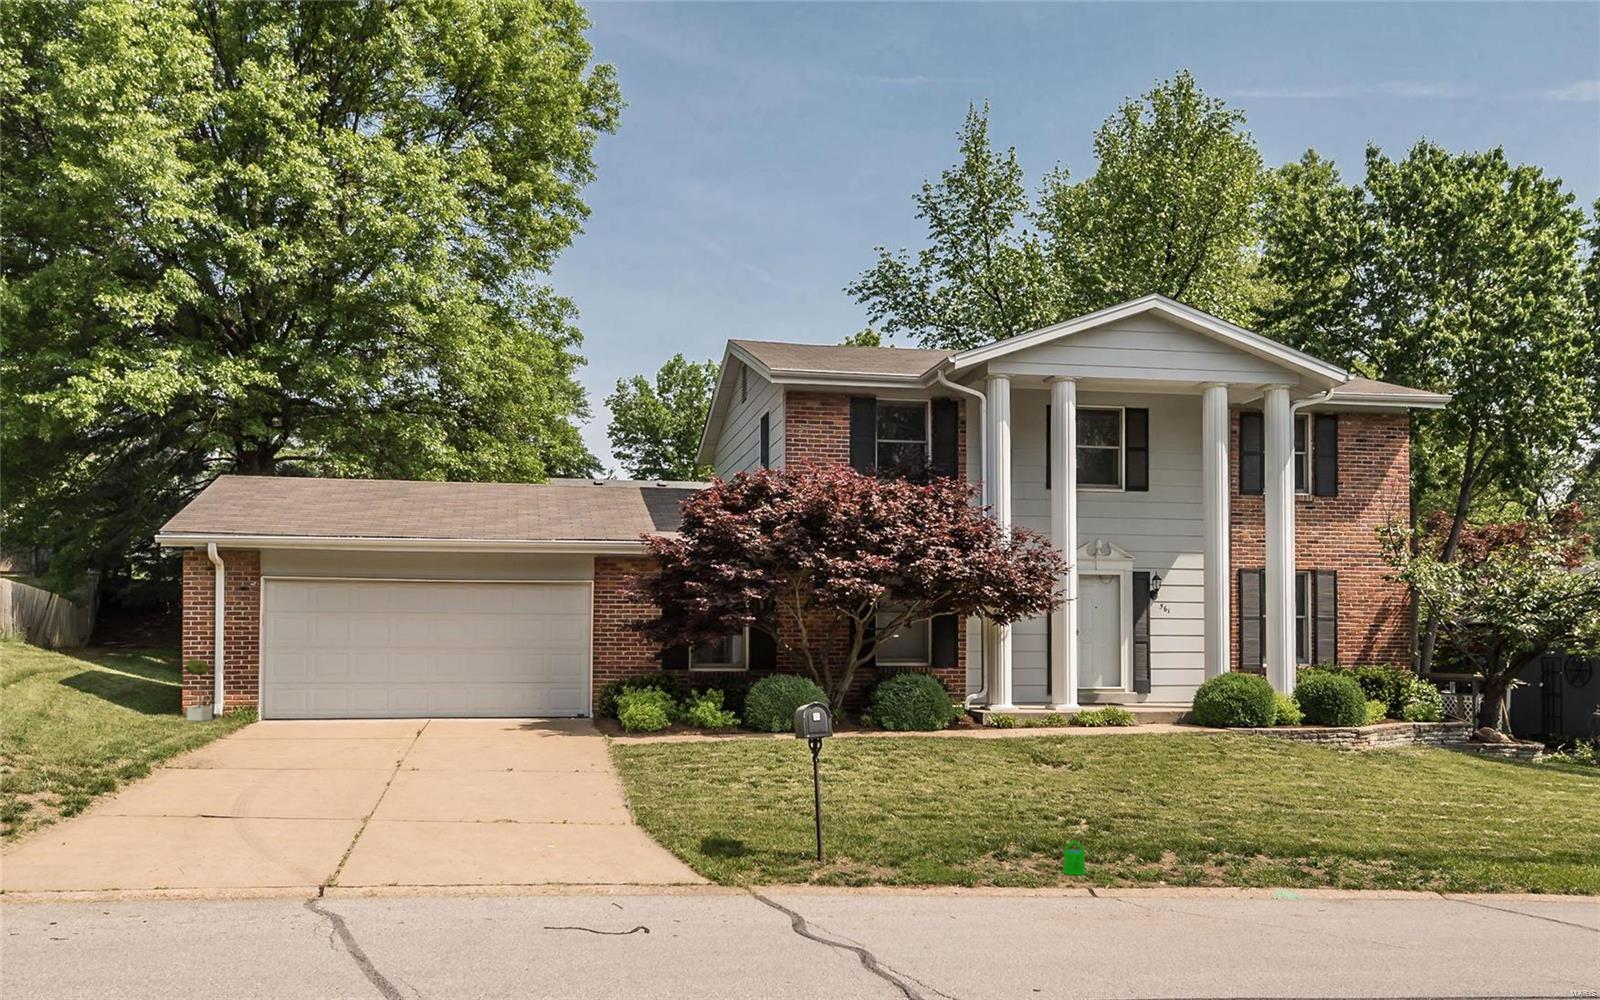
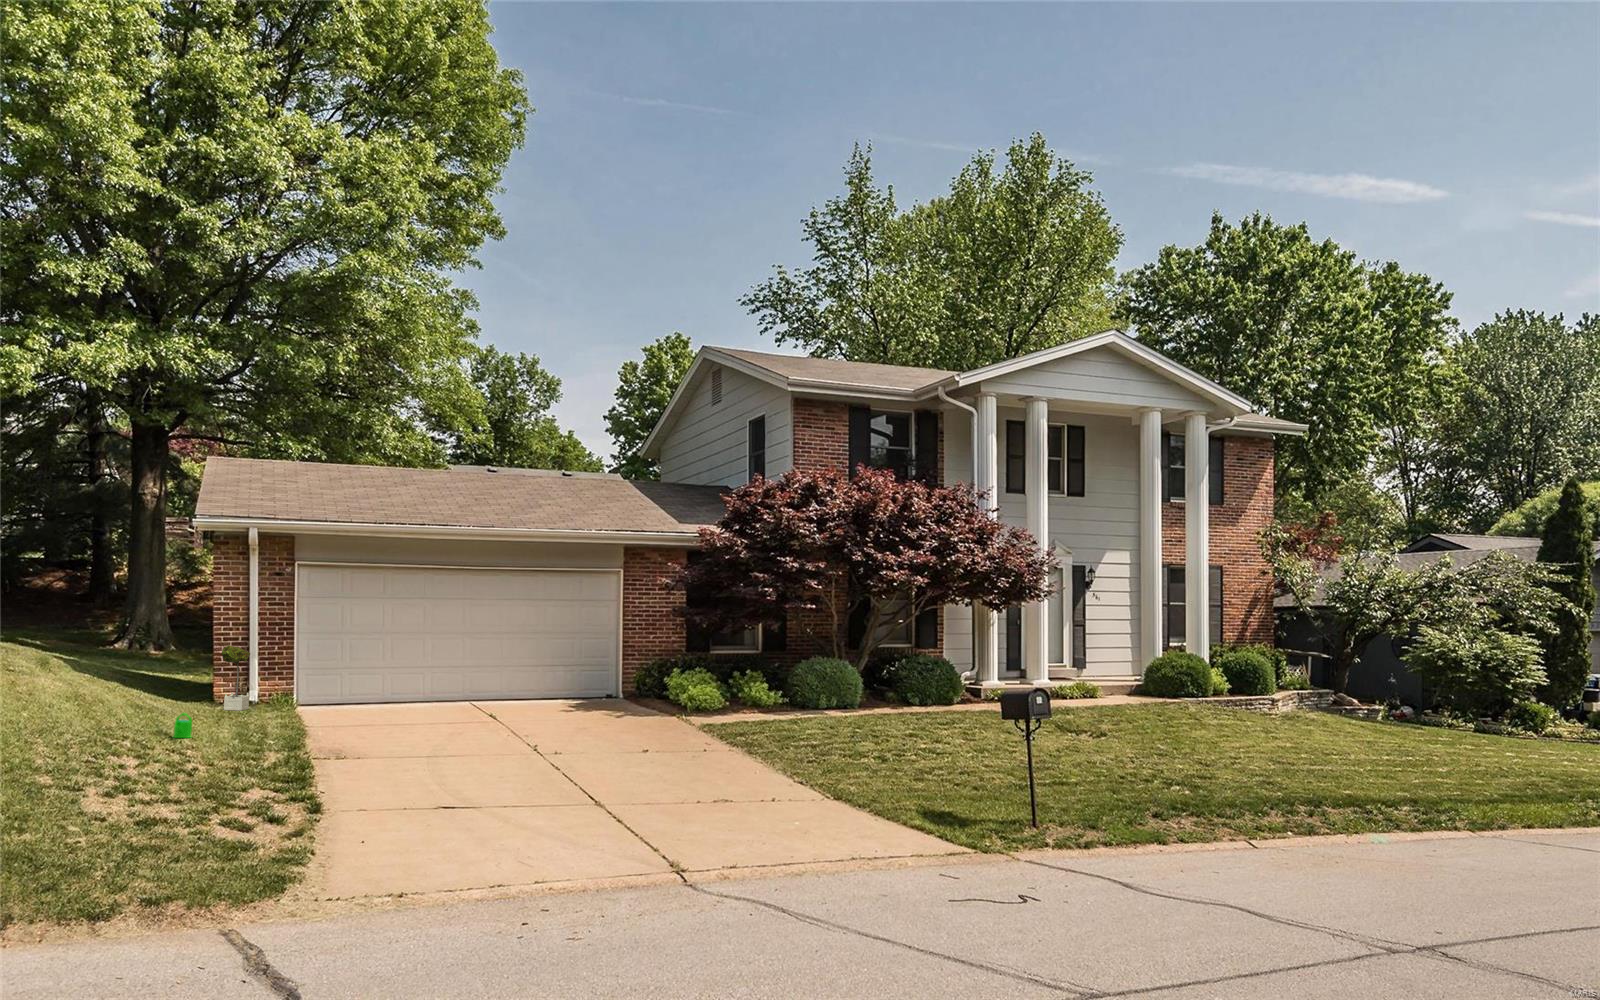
watering can: present [1063,841,1085,875] -> present [174,713,192,738]

